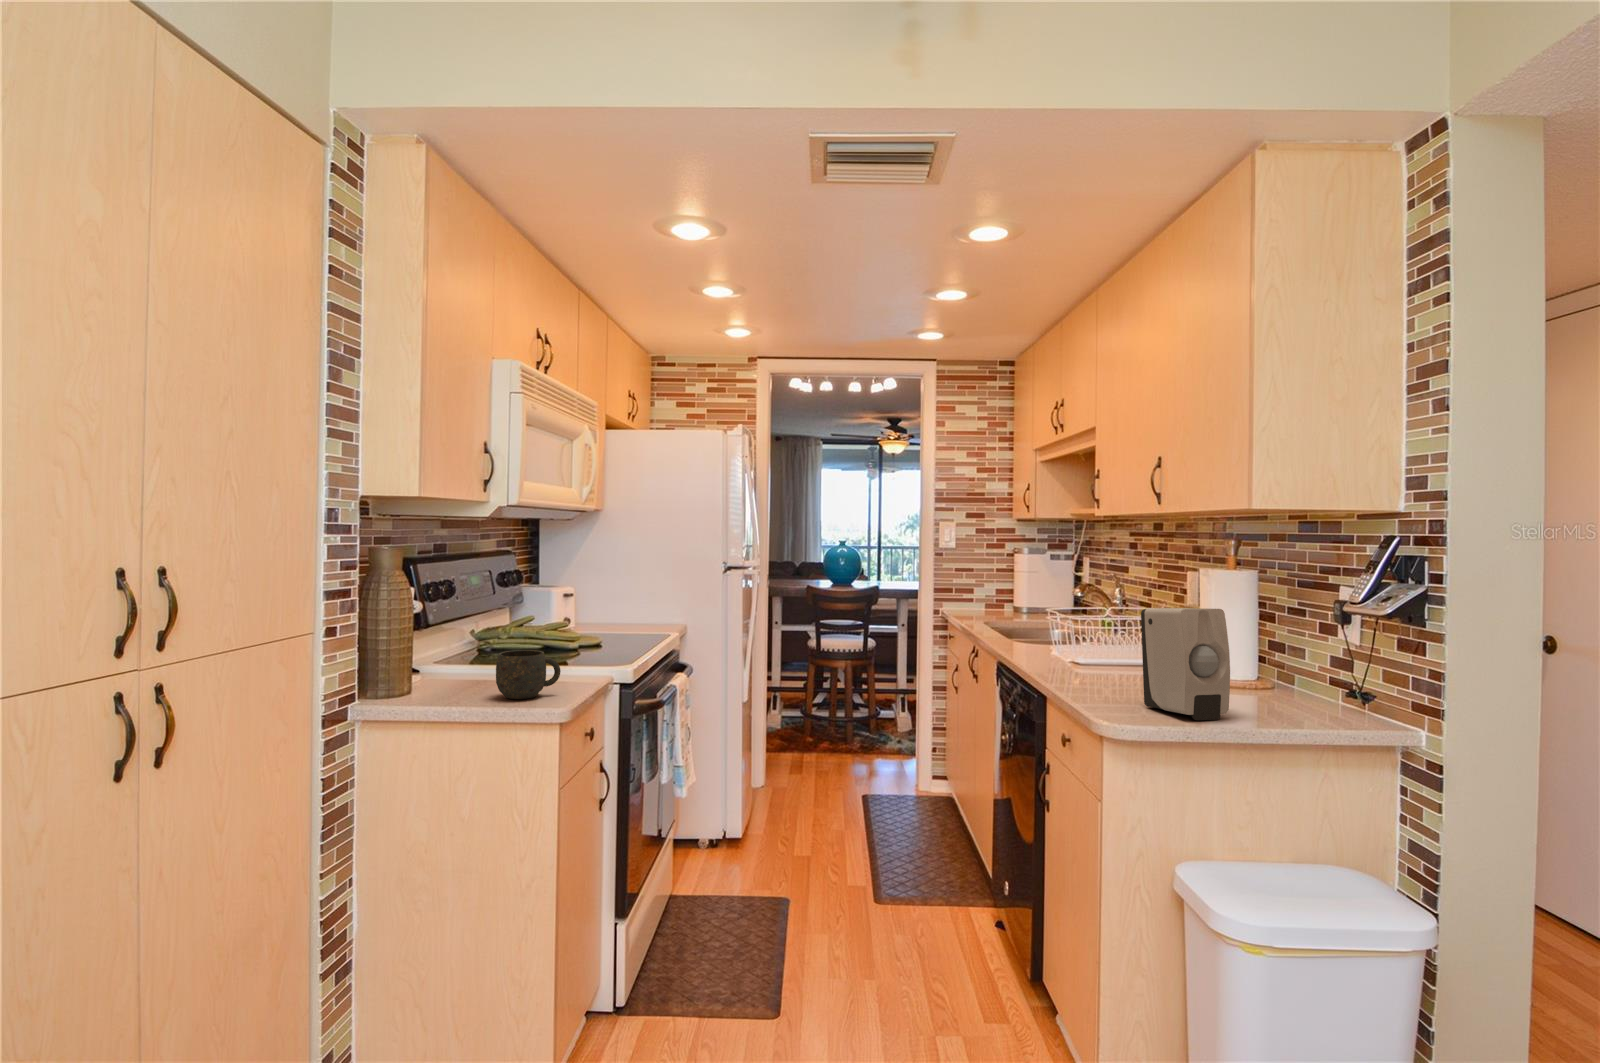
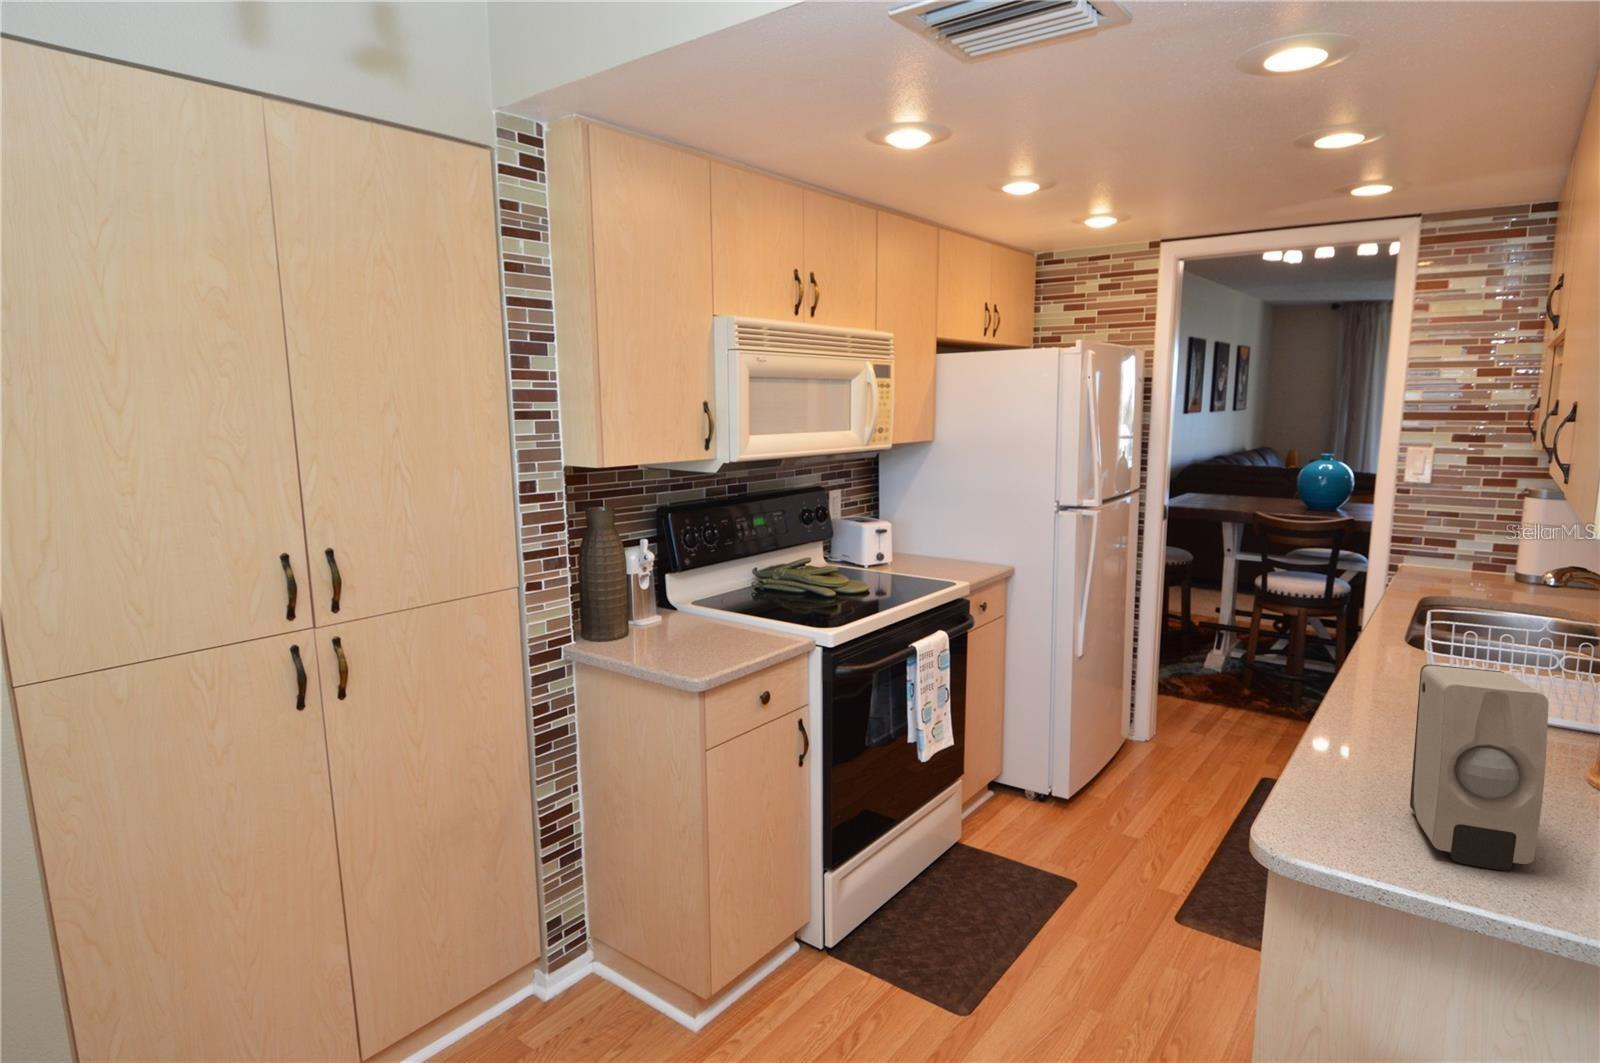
mug: present [496,650,561,699] -> none [664,609,719,657]

